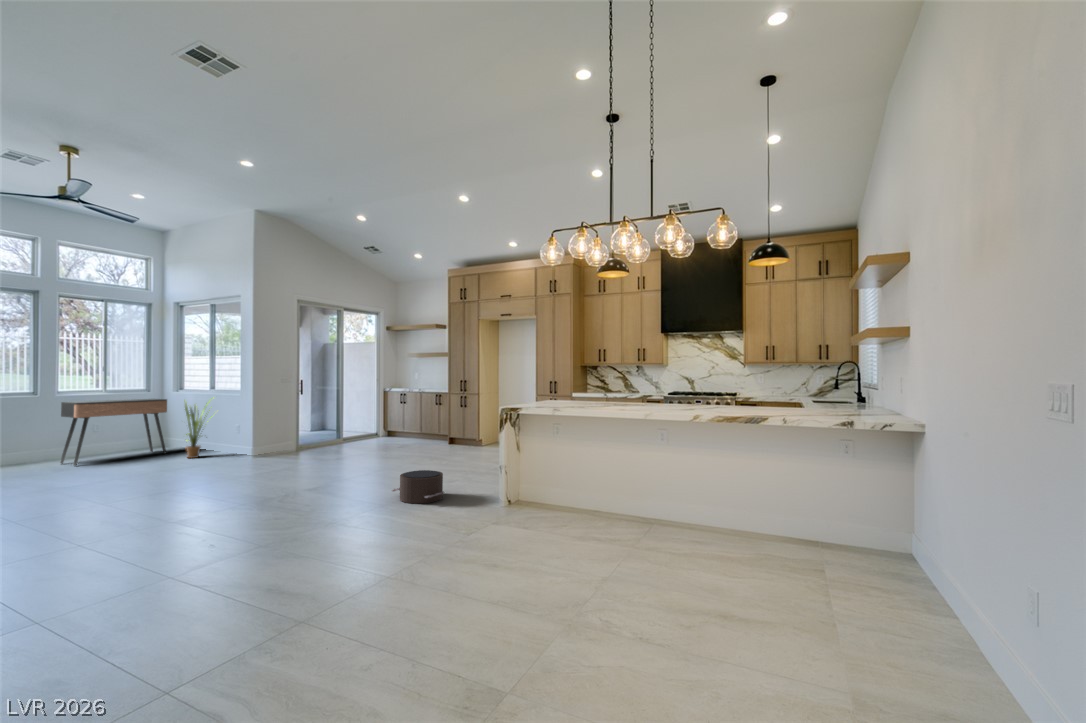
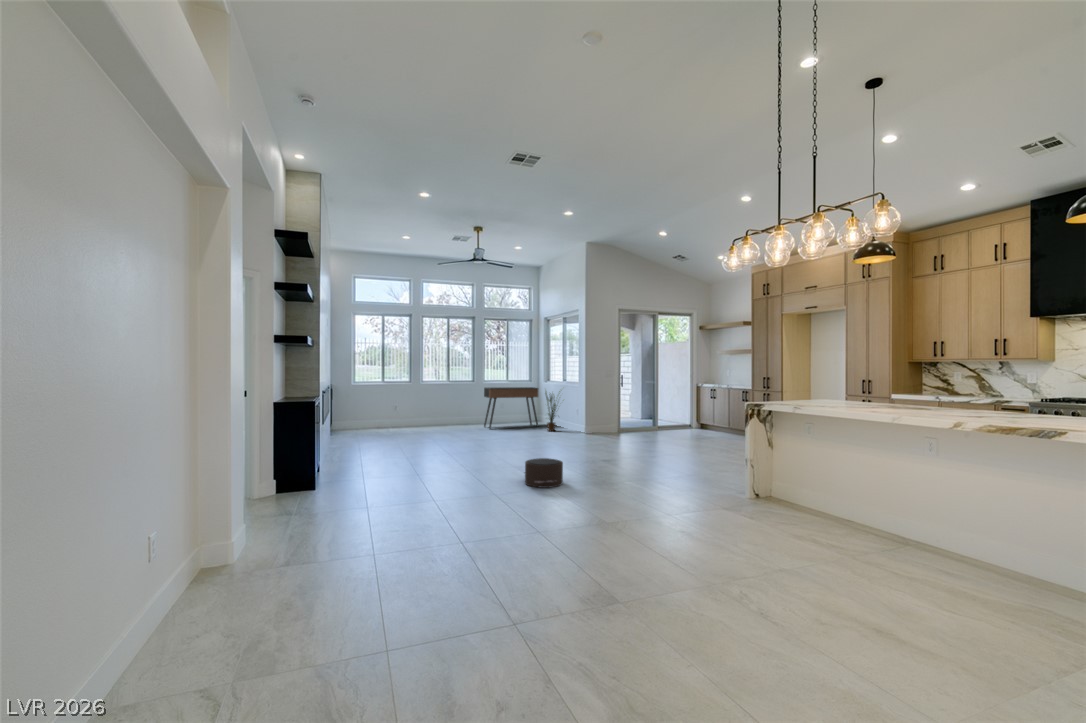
pouf: present [392,470,444,503] -> present [525,458,563,488]

